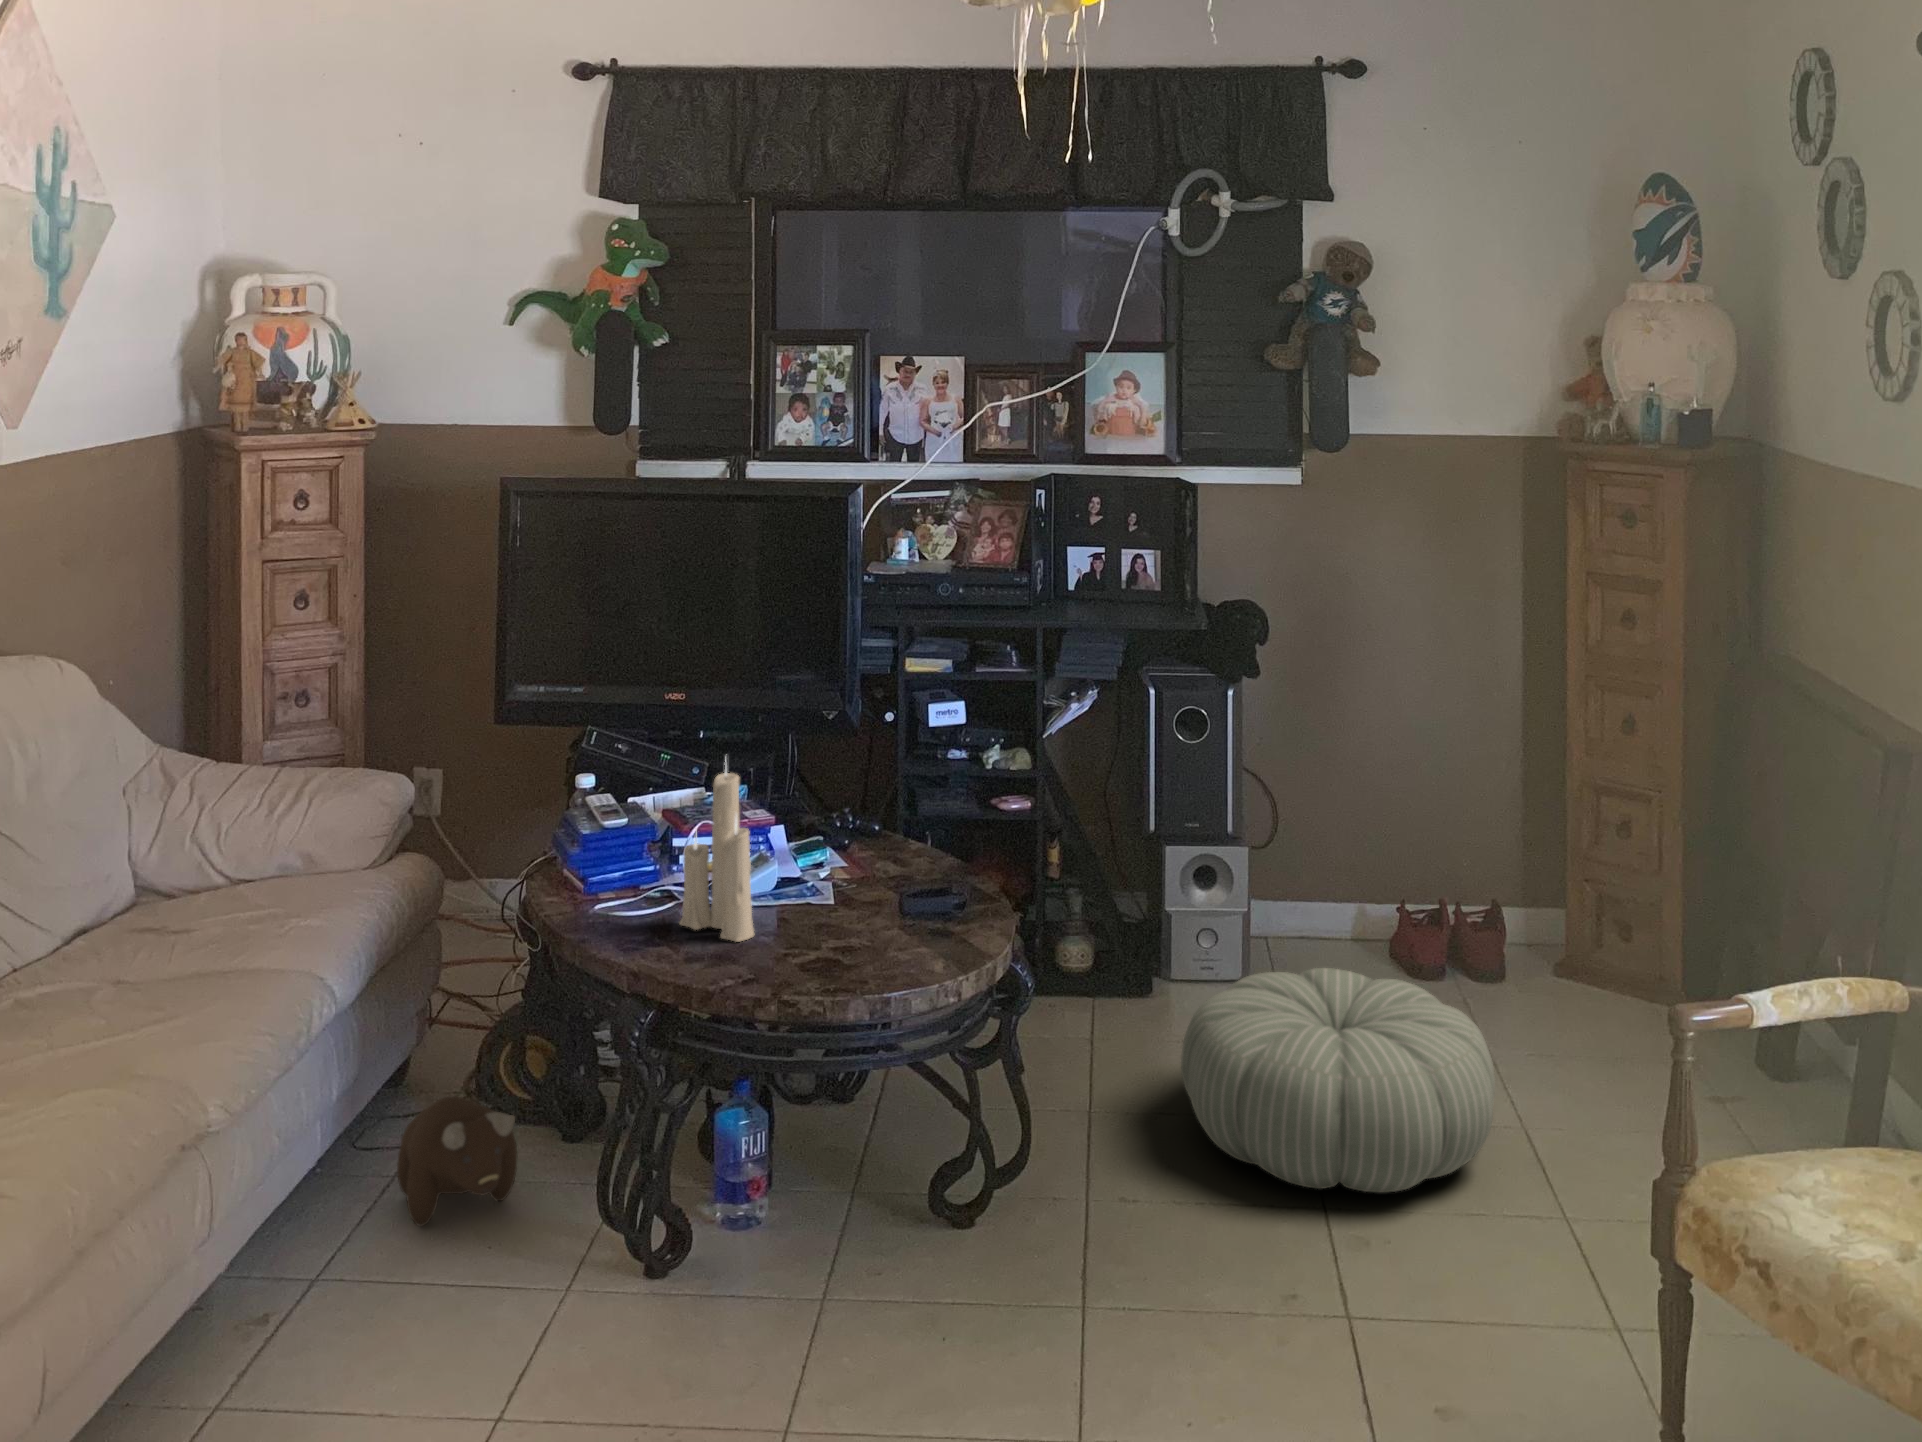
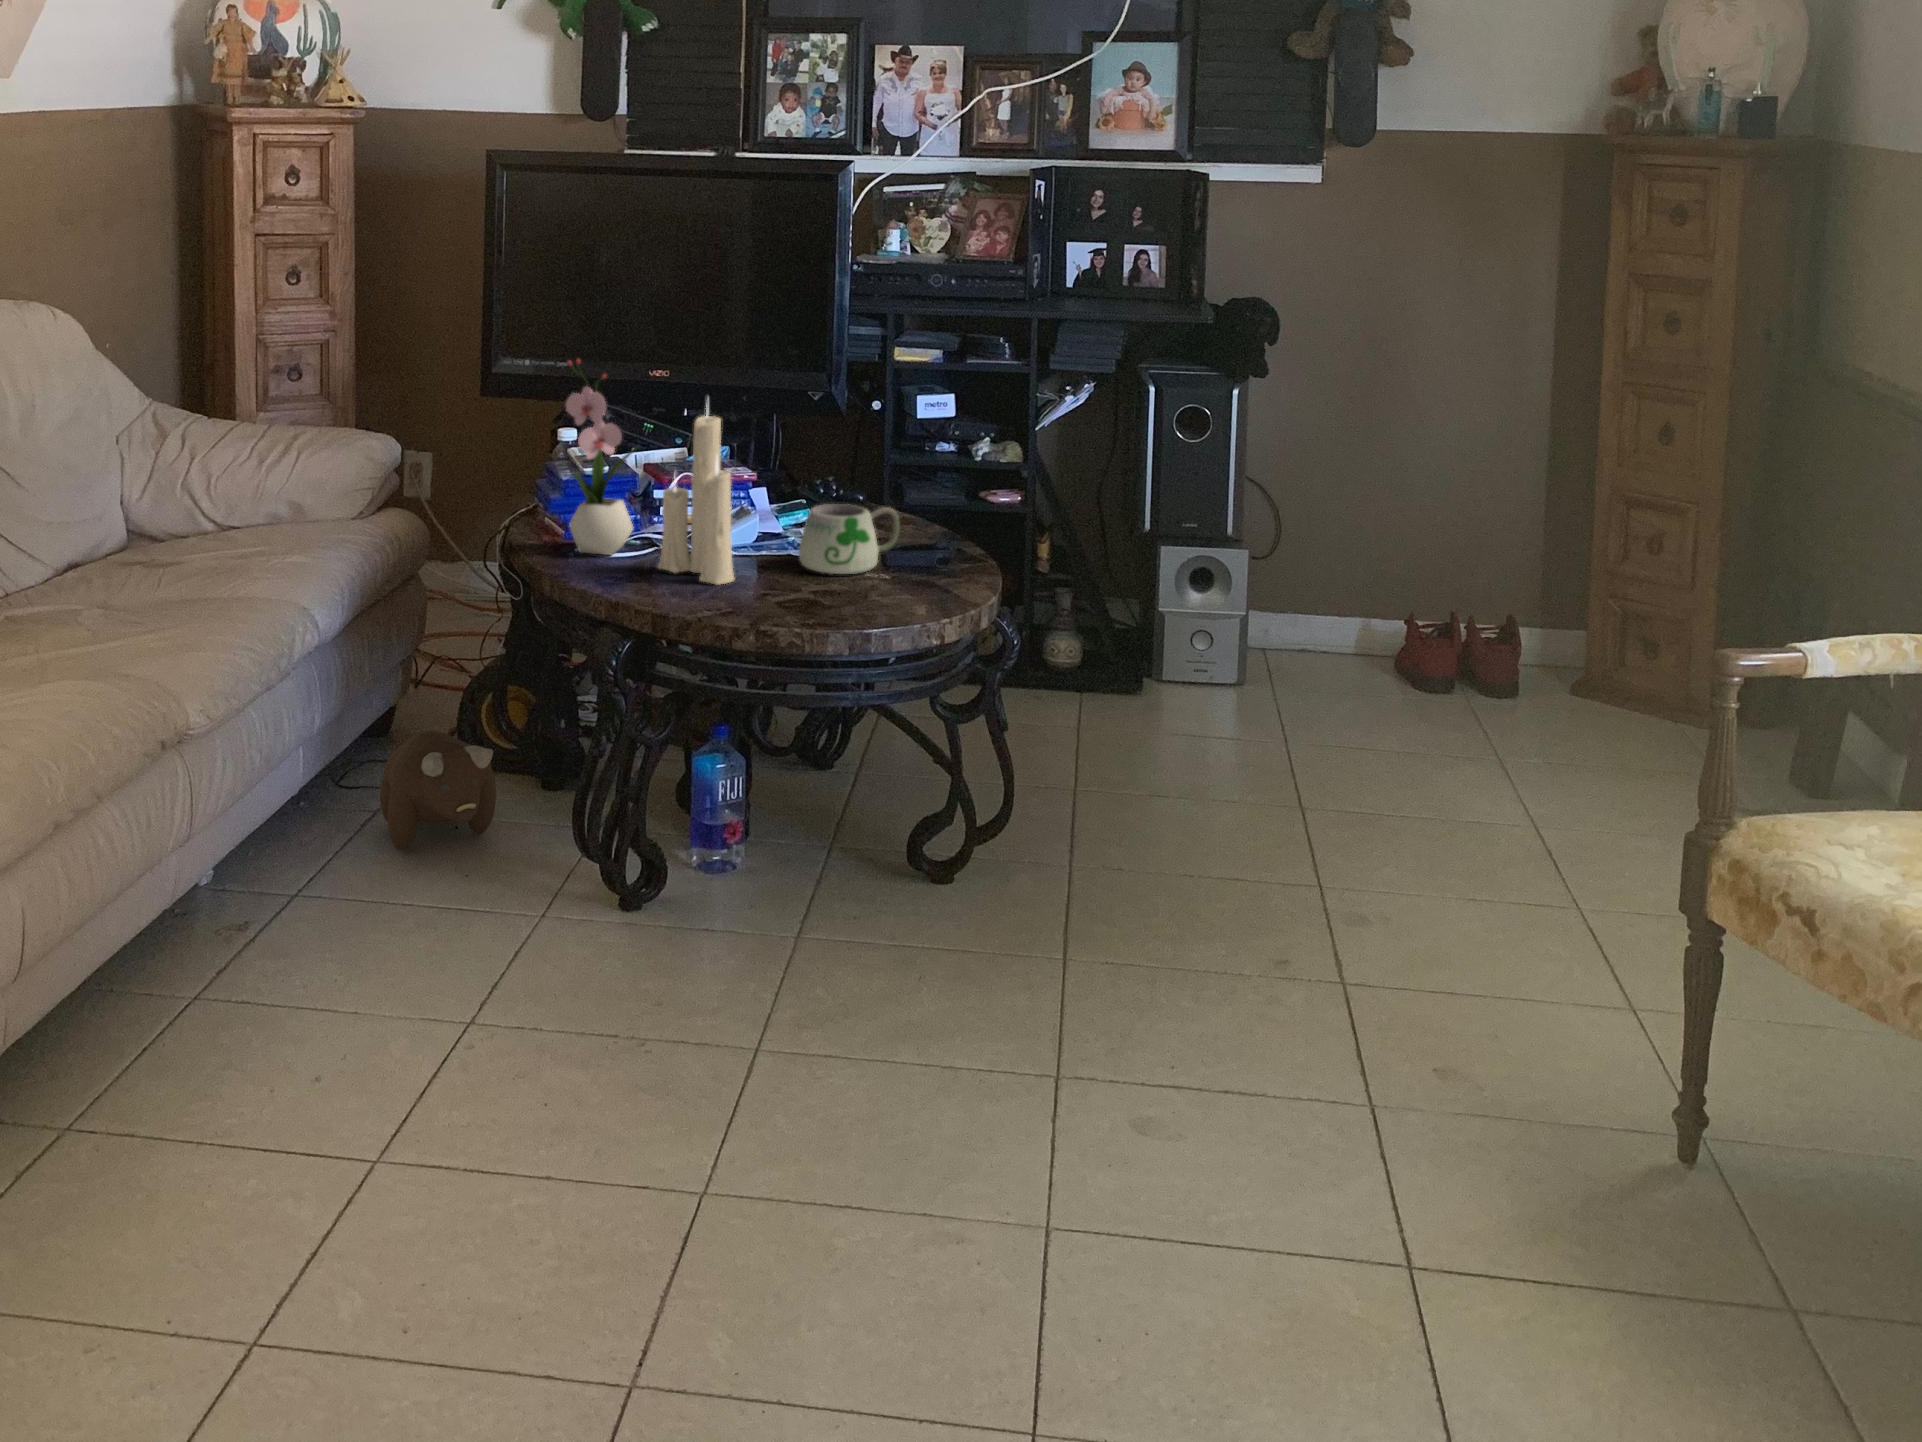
flower arrangement: none [587,718,659,910] -> present [566,359,637,555]
mug: none [816,849,912,925] -> present [799,504,899,578]
pouf: present [1181,968,1495,1193] -> none [1176,664,1521,885]

